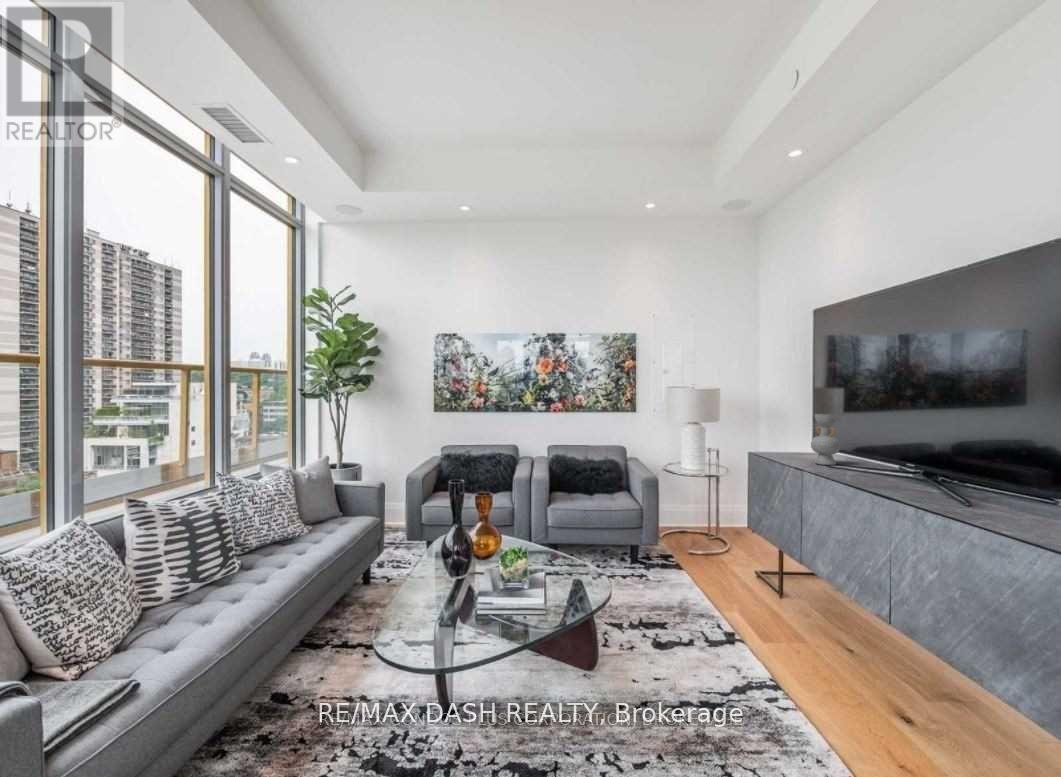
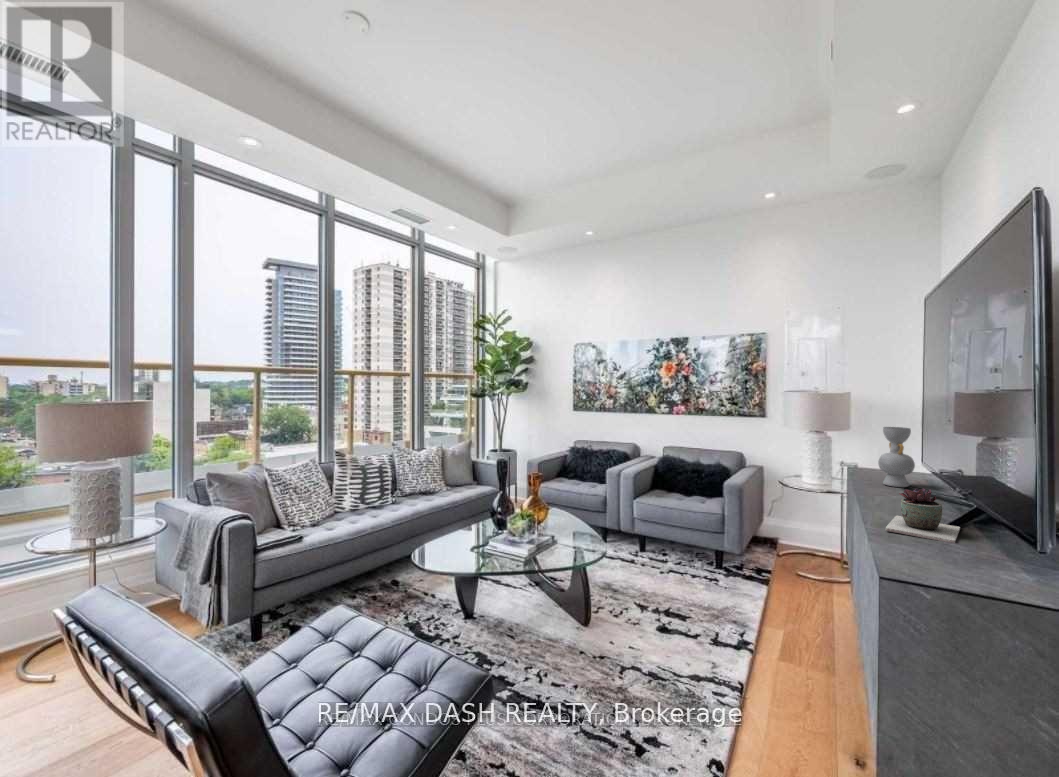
succulent plant: none [918,465,1006,510] -> present [886,489,960,543]

